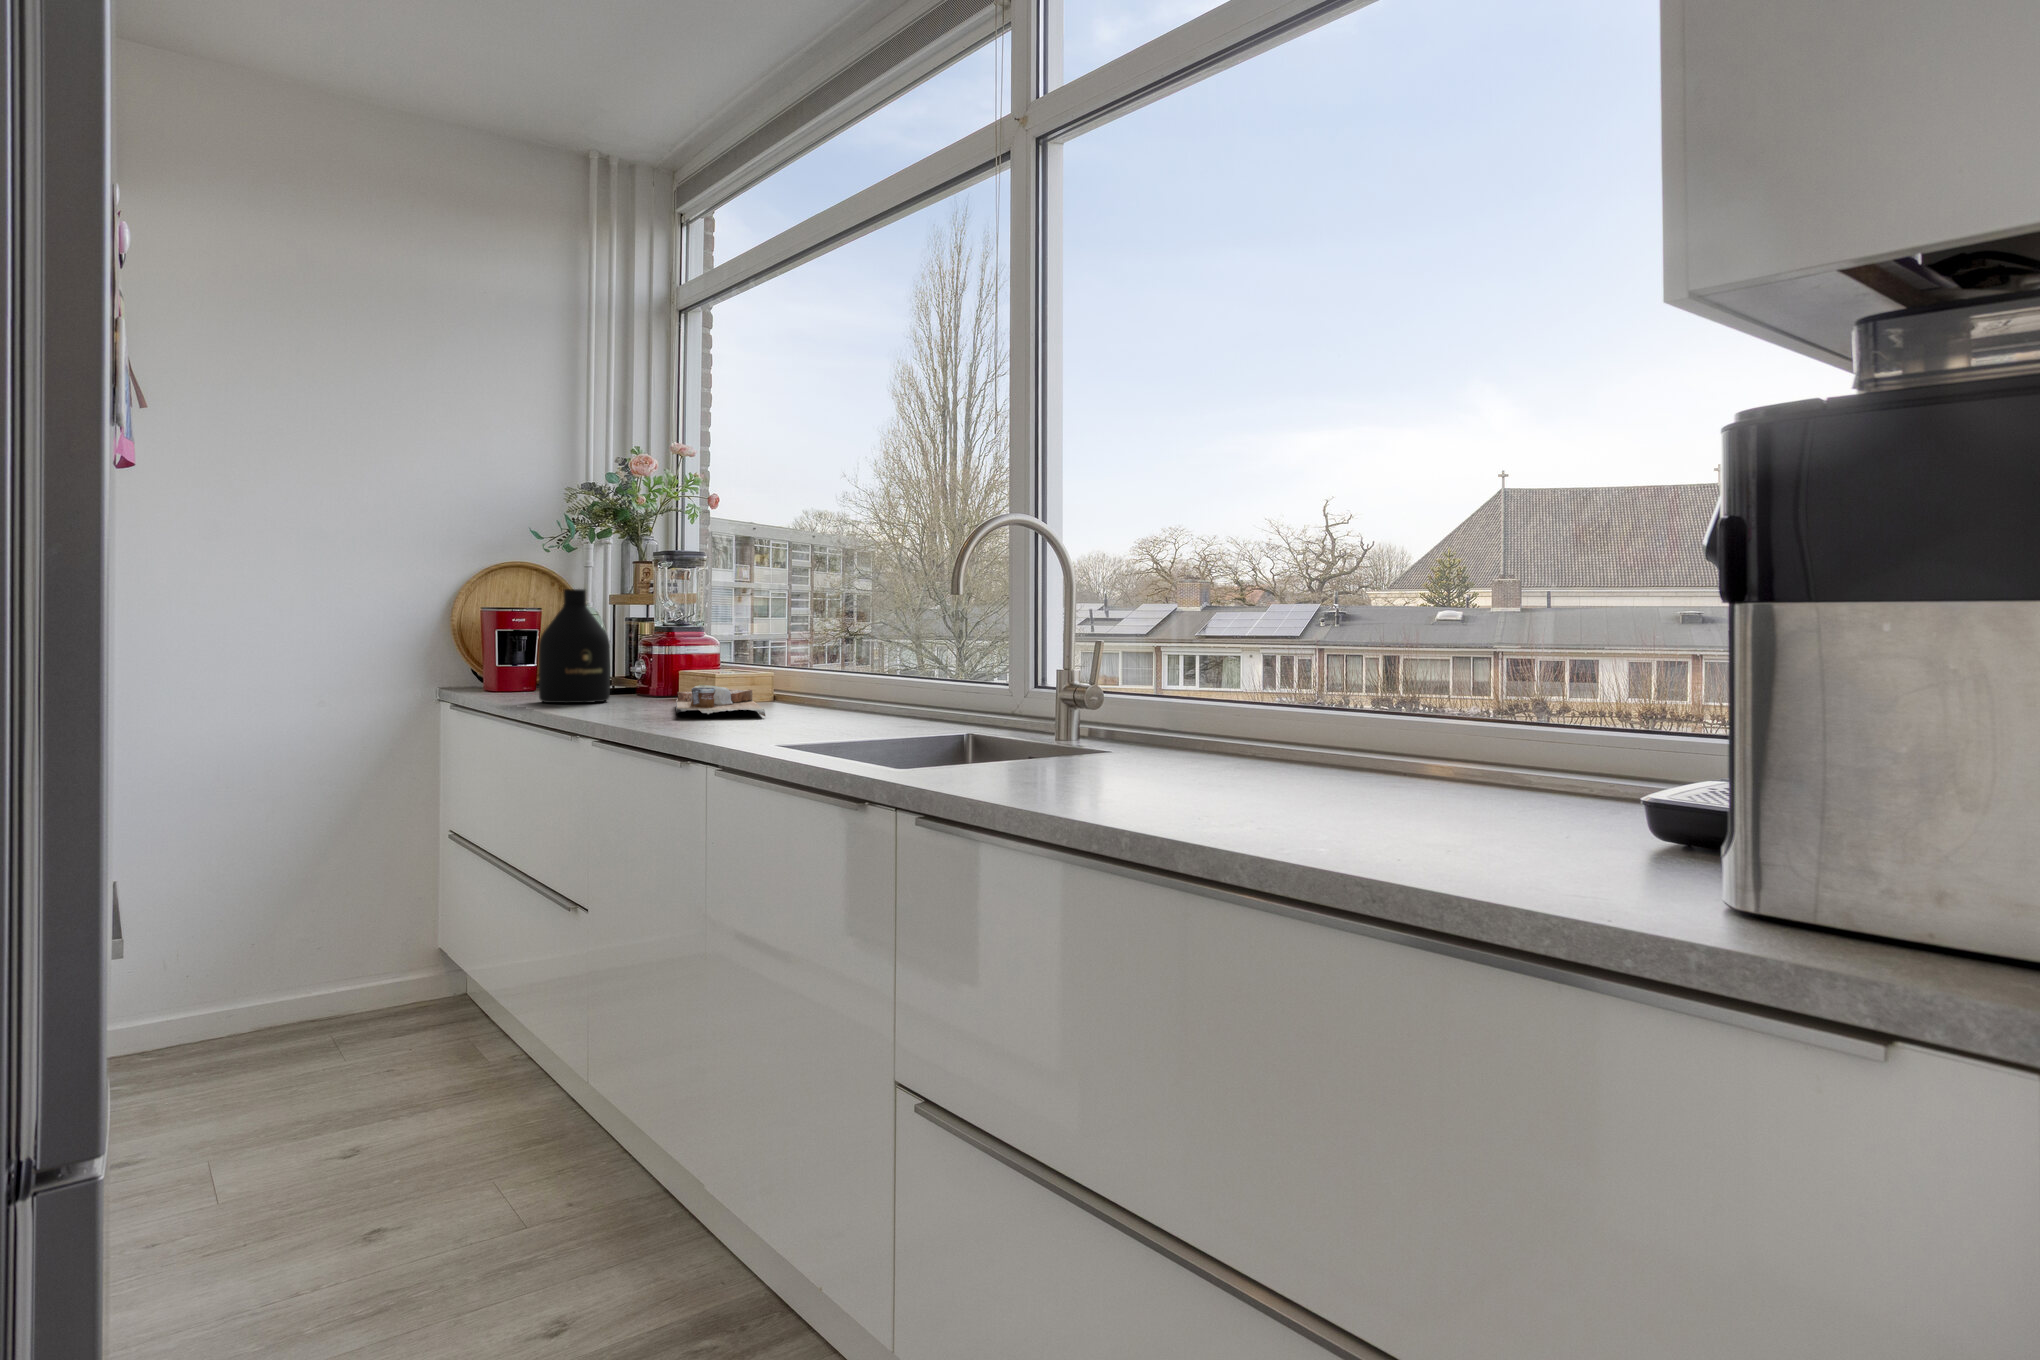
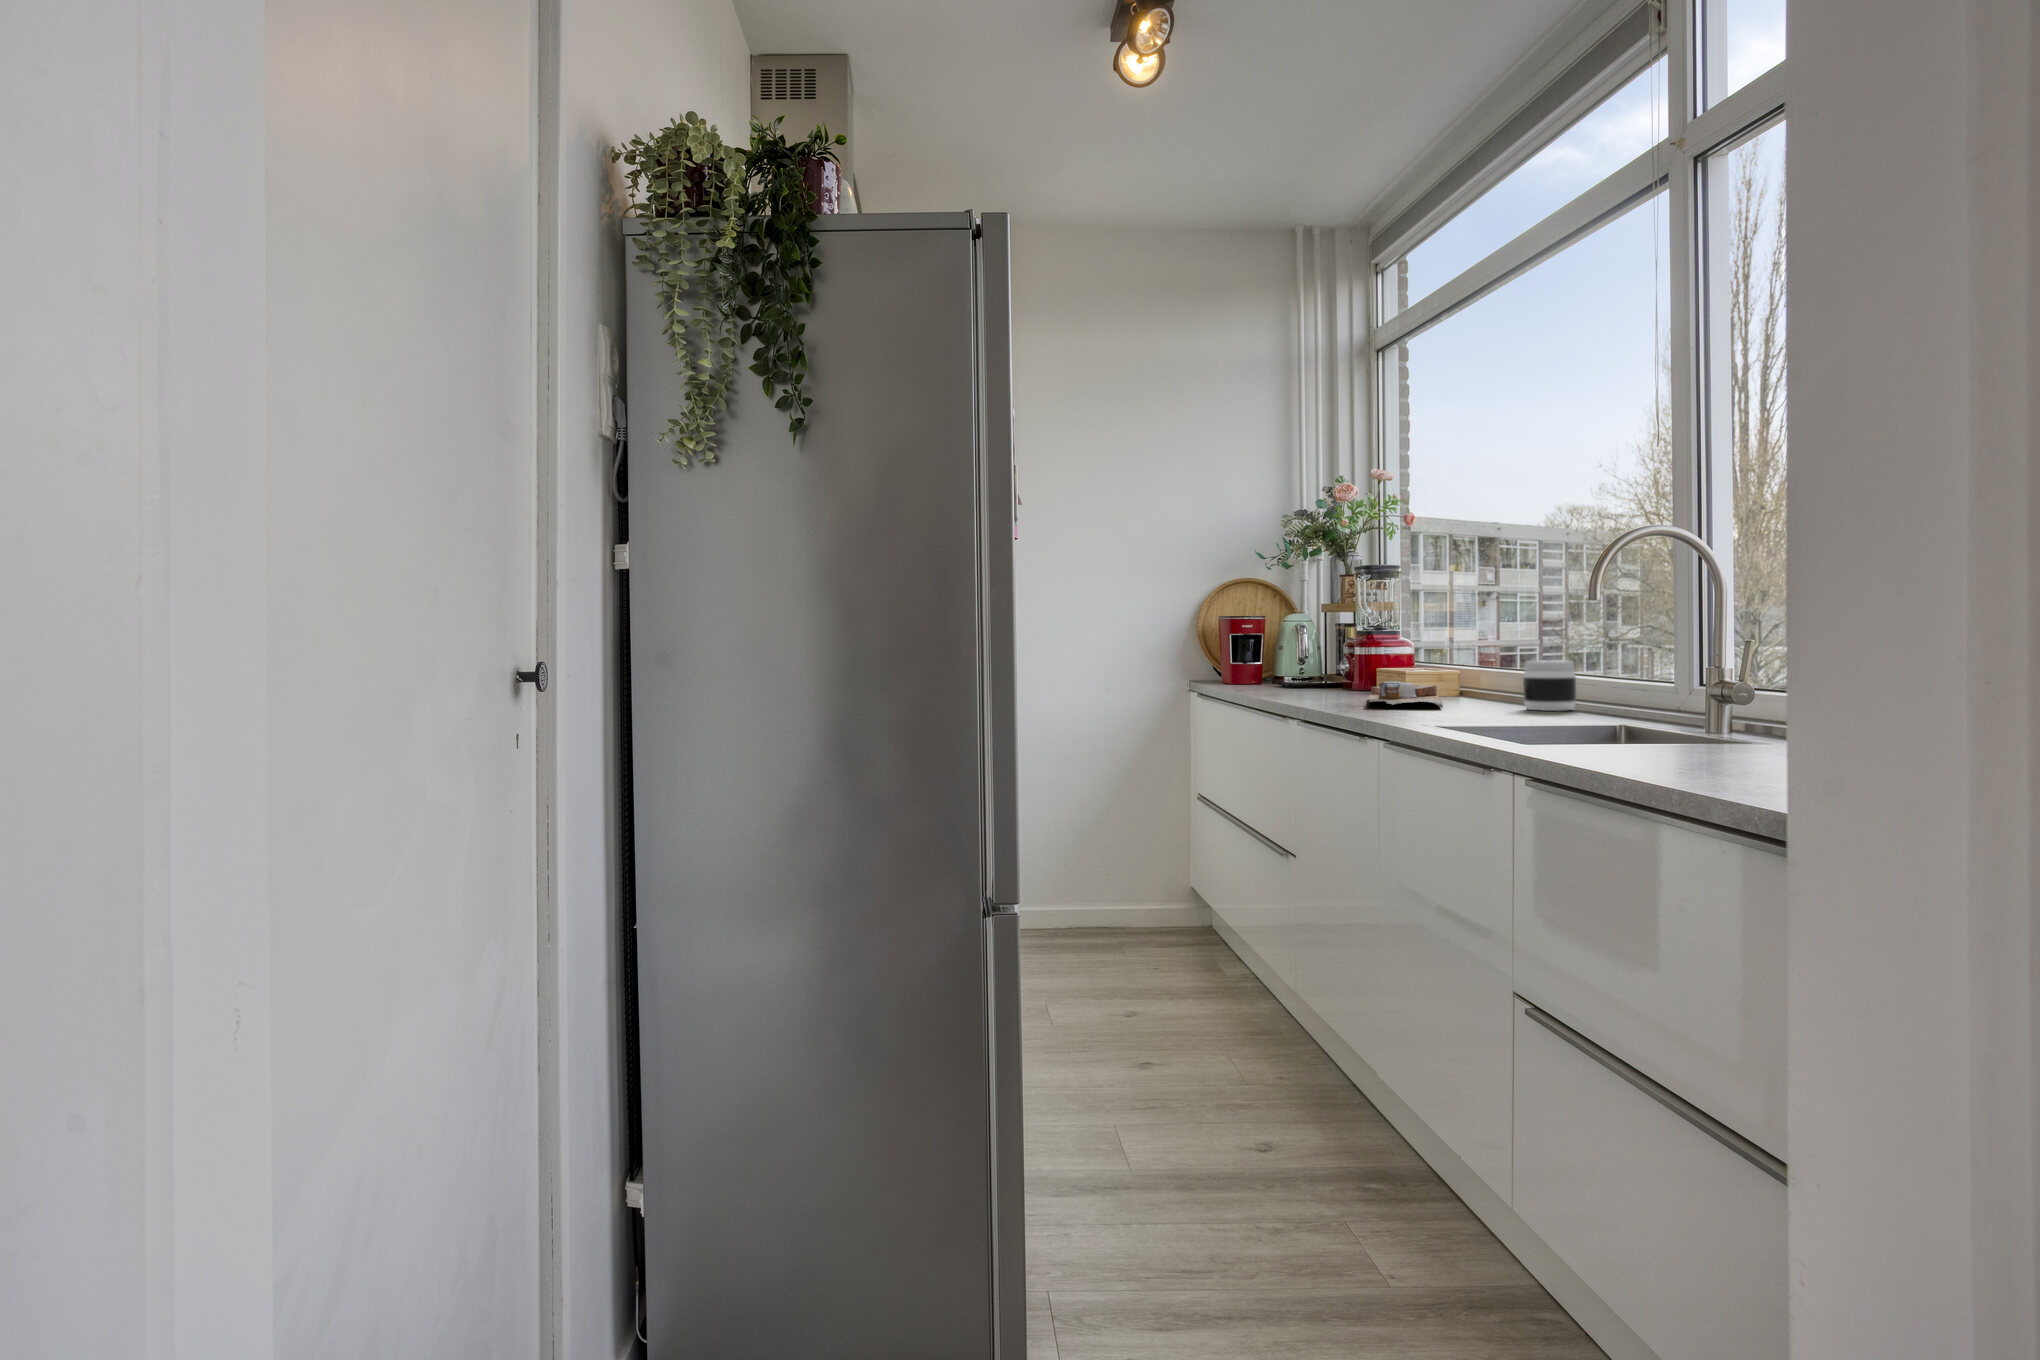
bottle: present [539,589,610,703] -> none [1262,602,1318,695]
jar: none [850,662,903,716] -> present [1523,660,1576,711]

